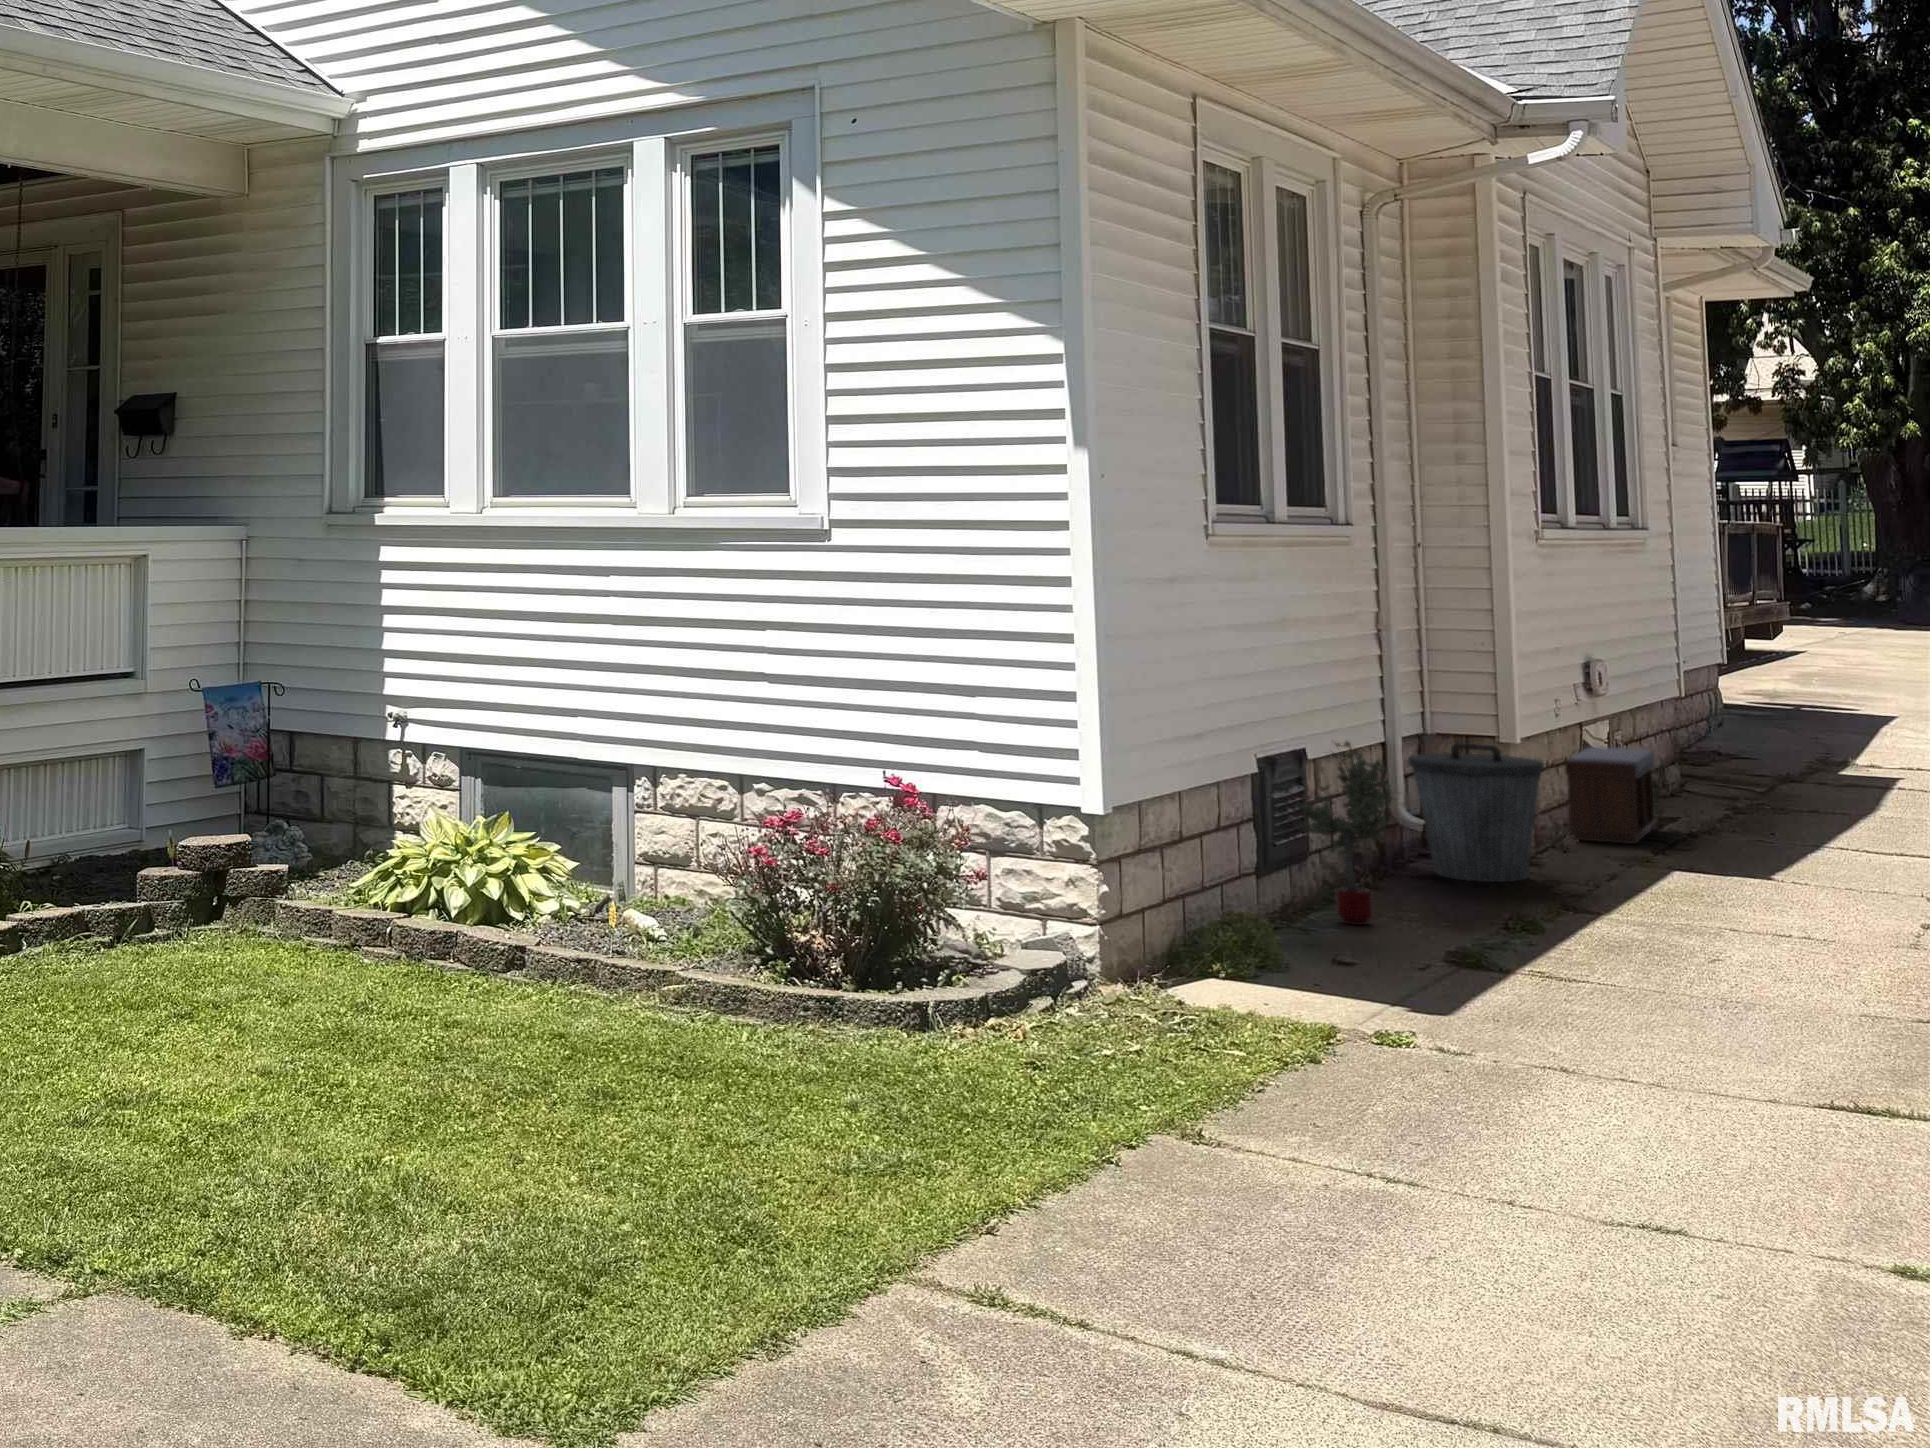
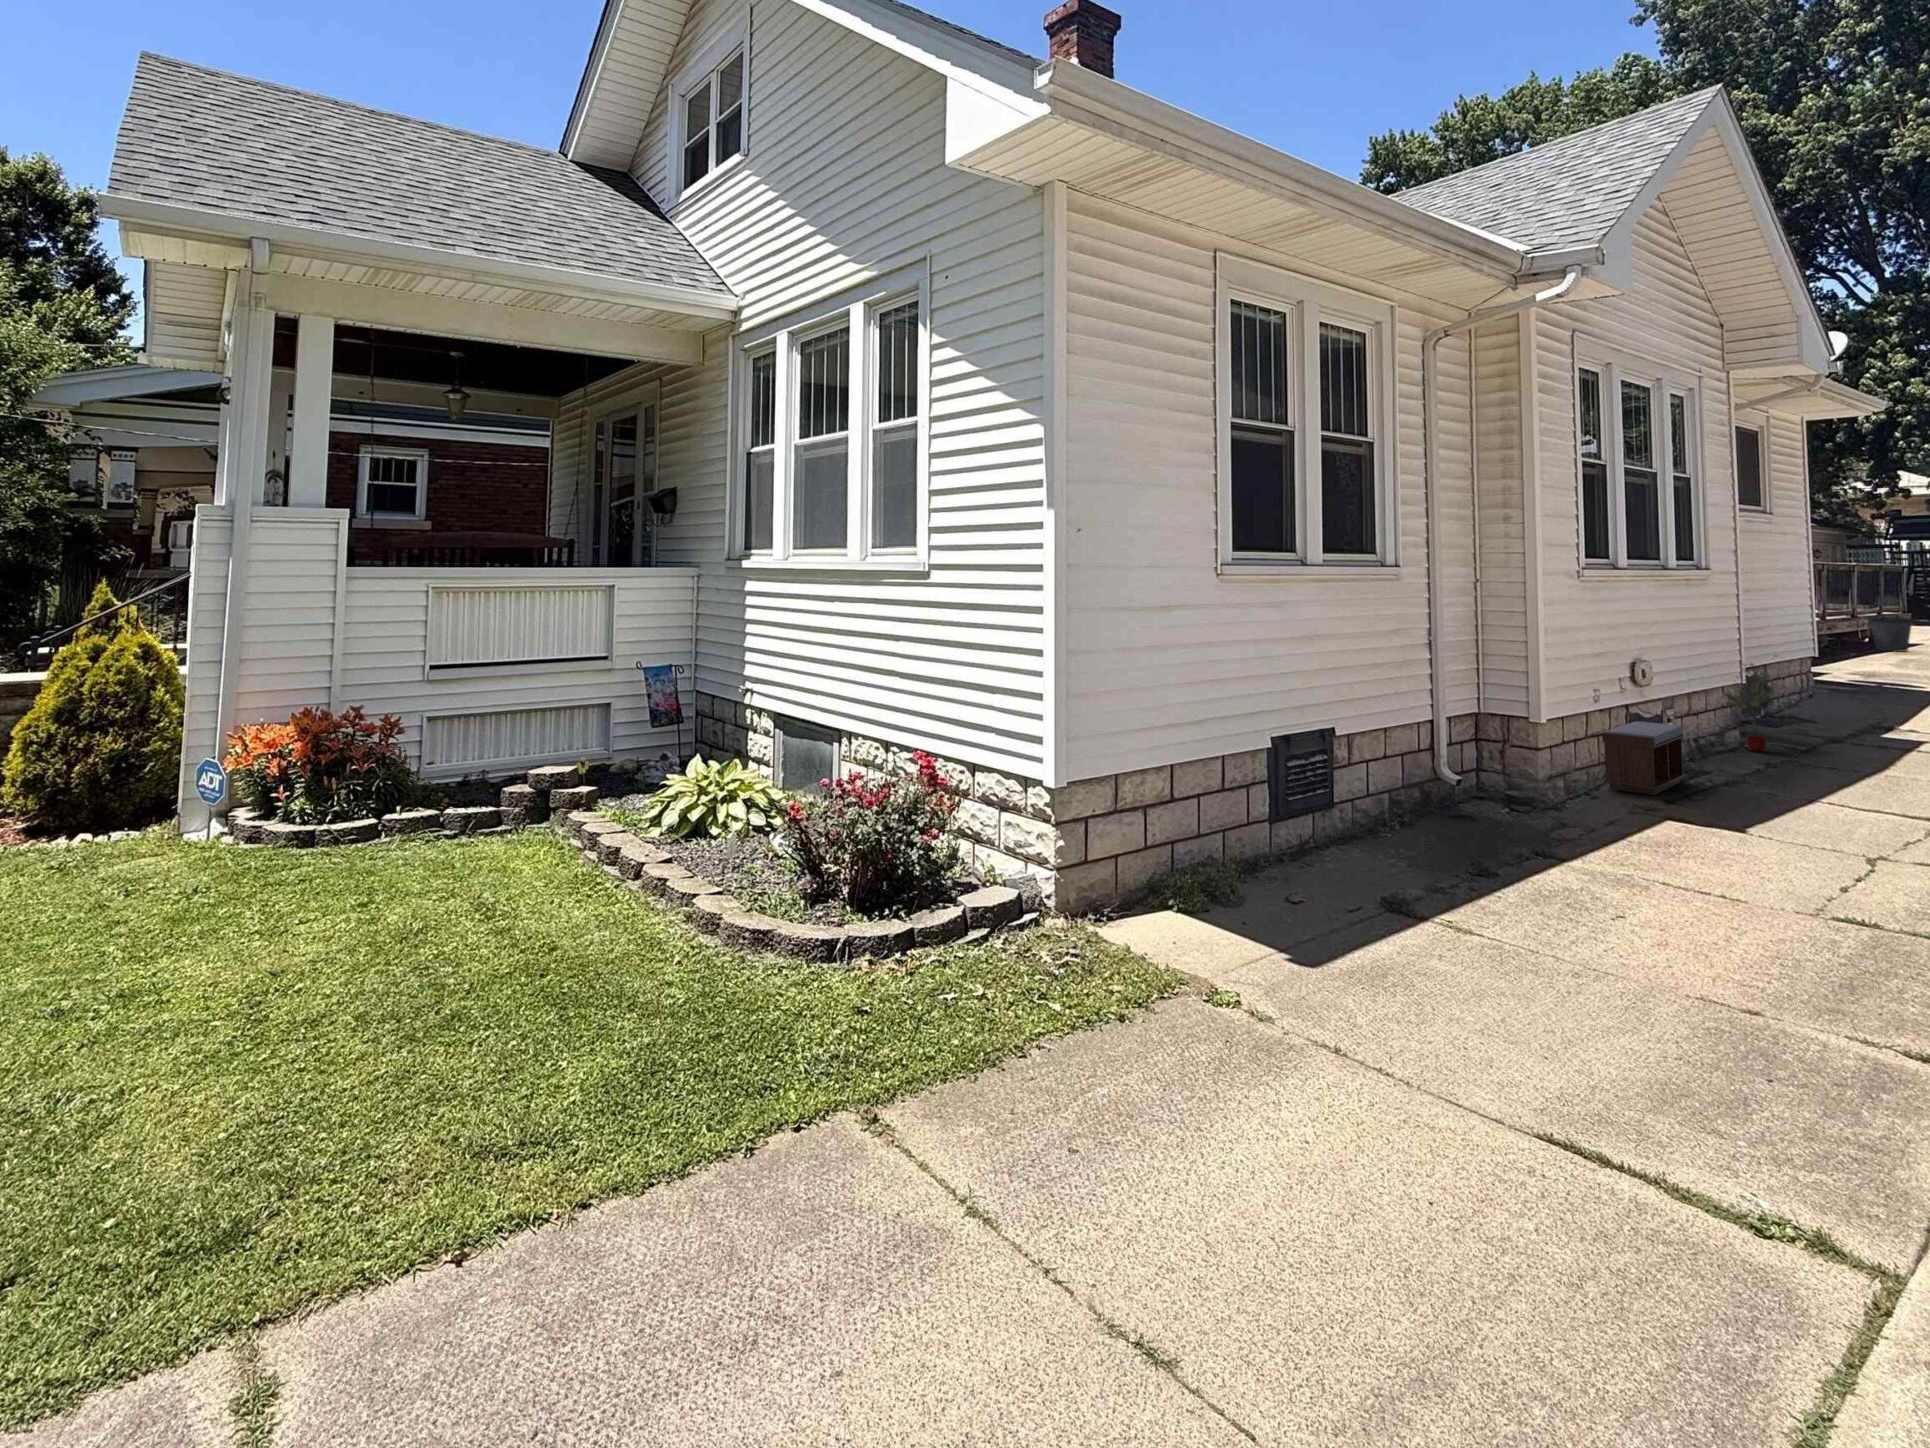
potted tree: present [1294,742,1396,925] -> present [1724,663,1775,752]
trash can: present [1408,743,1544,882] -> present [1868,614,1913,652]

